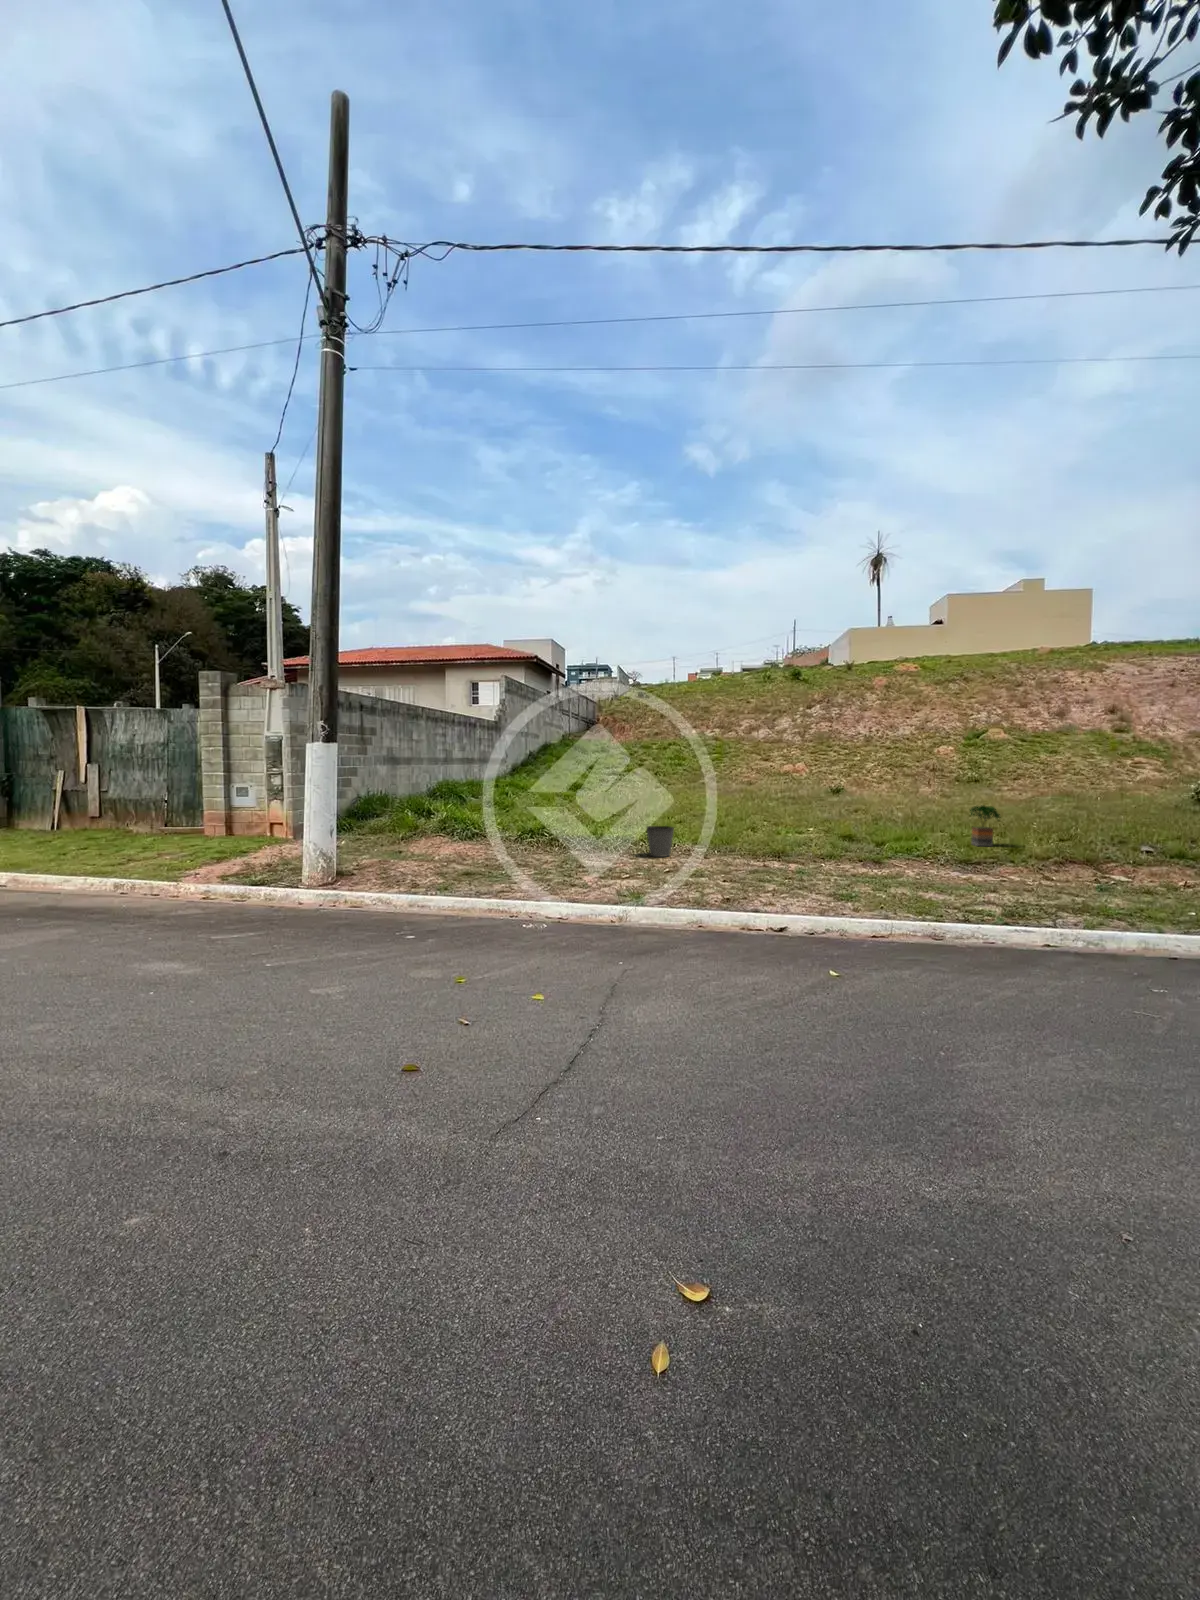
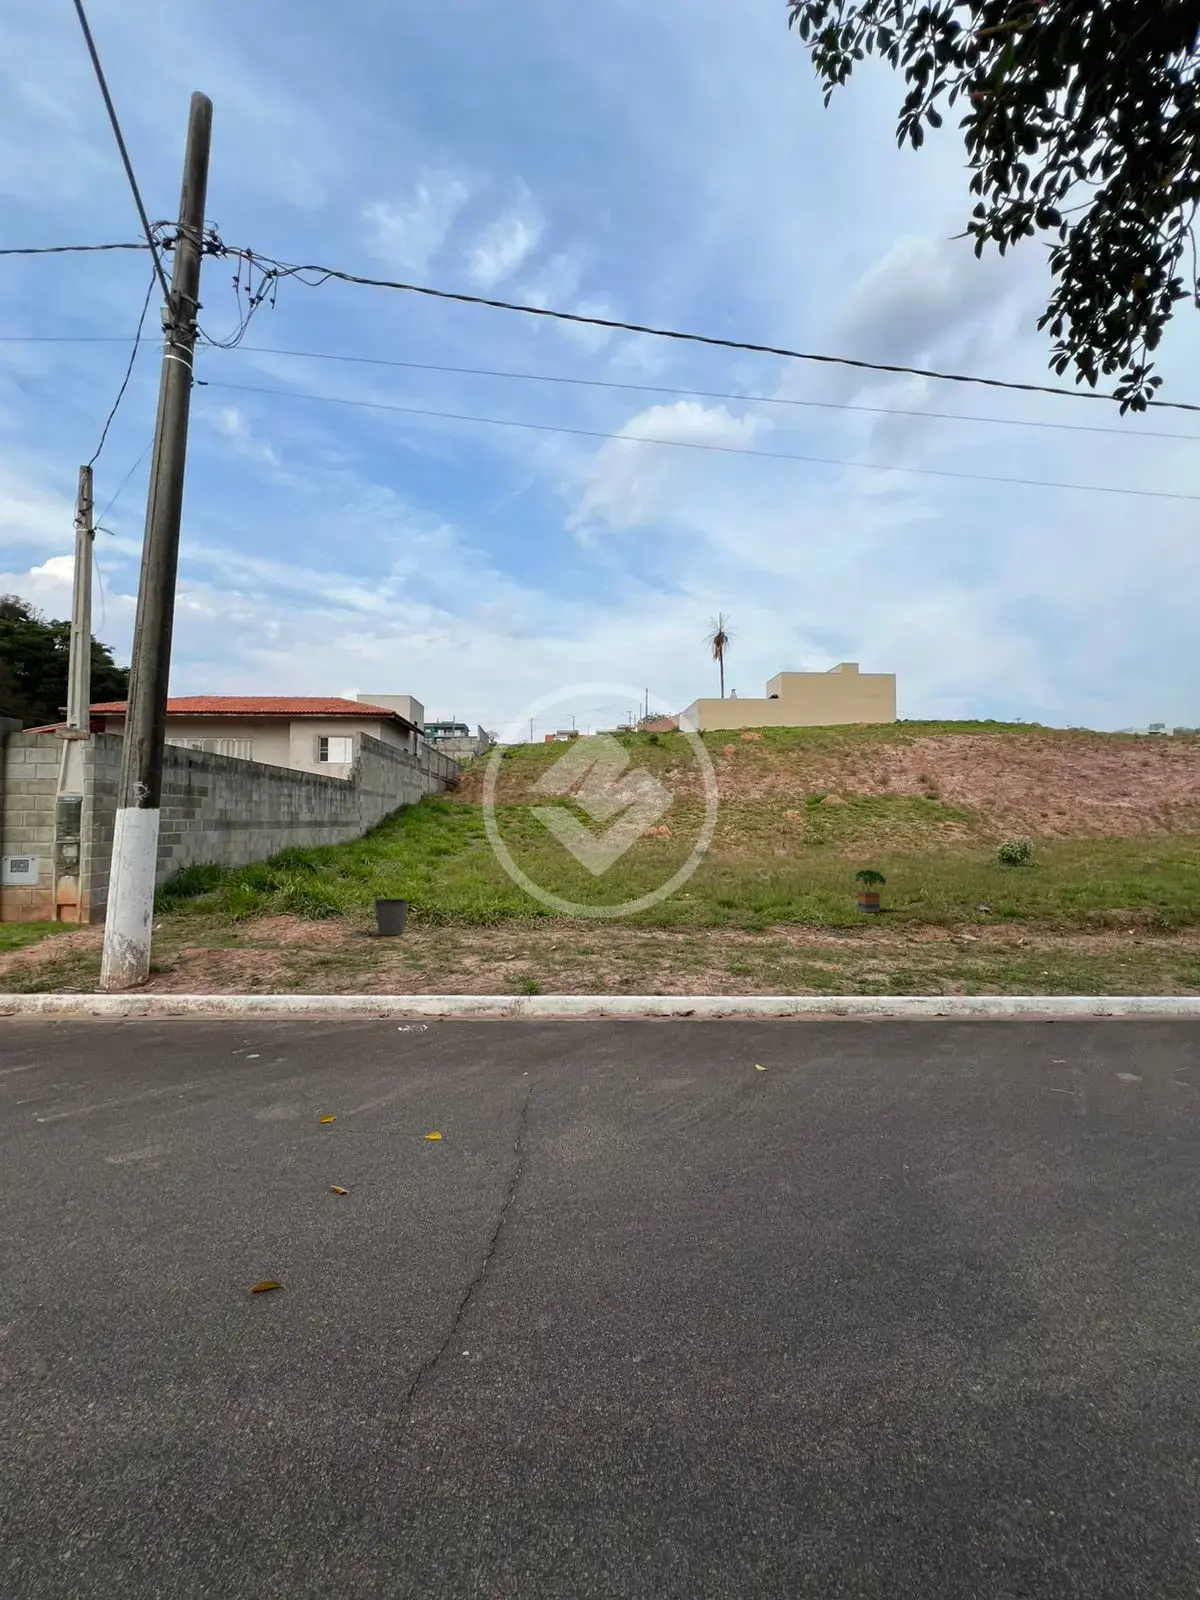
bucket: present [647,826,674,857] -> present [375,898,408,935]

